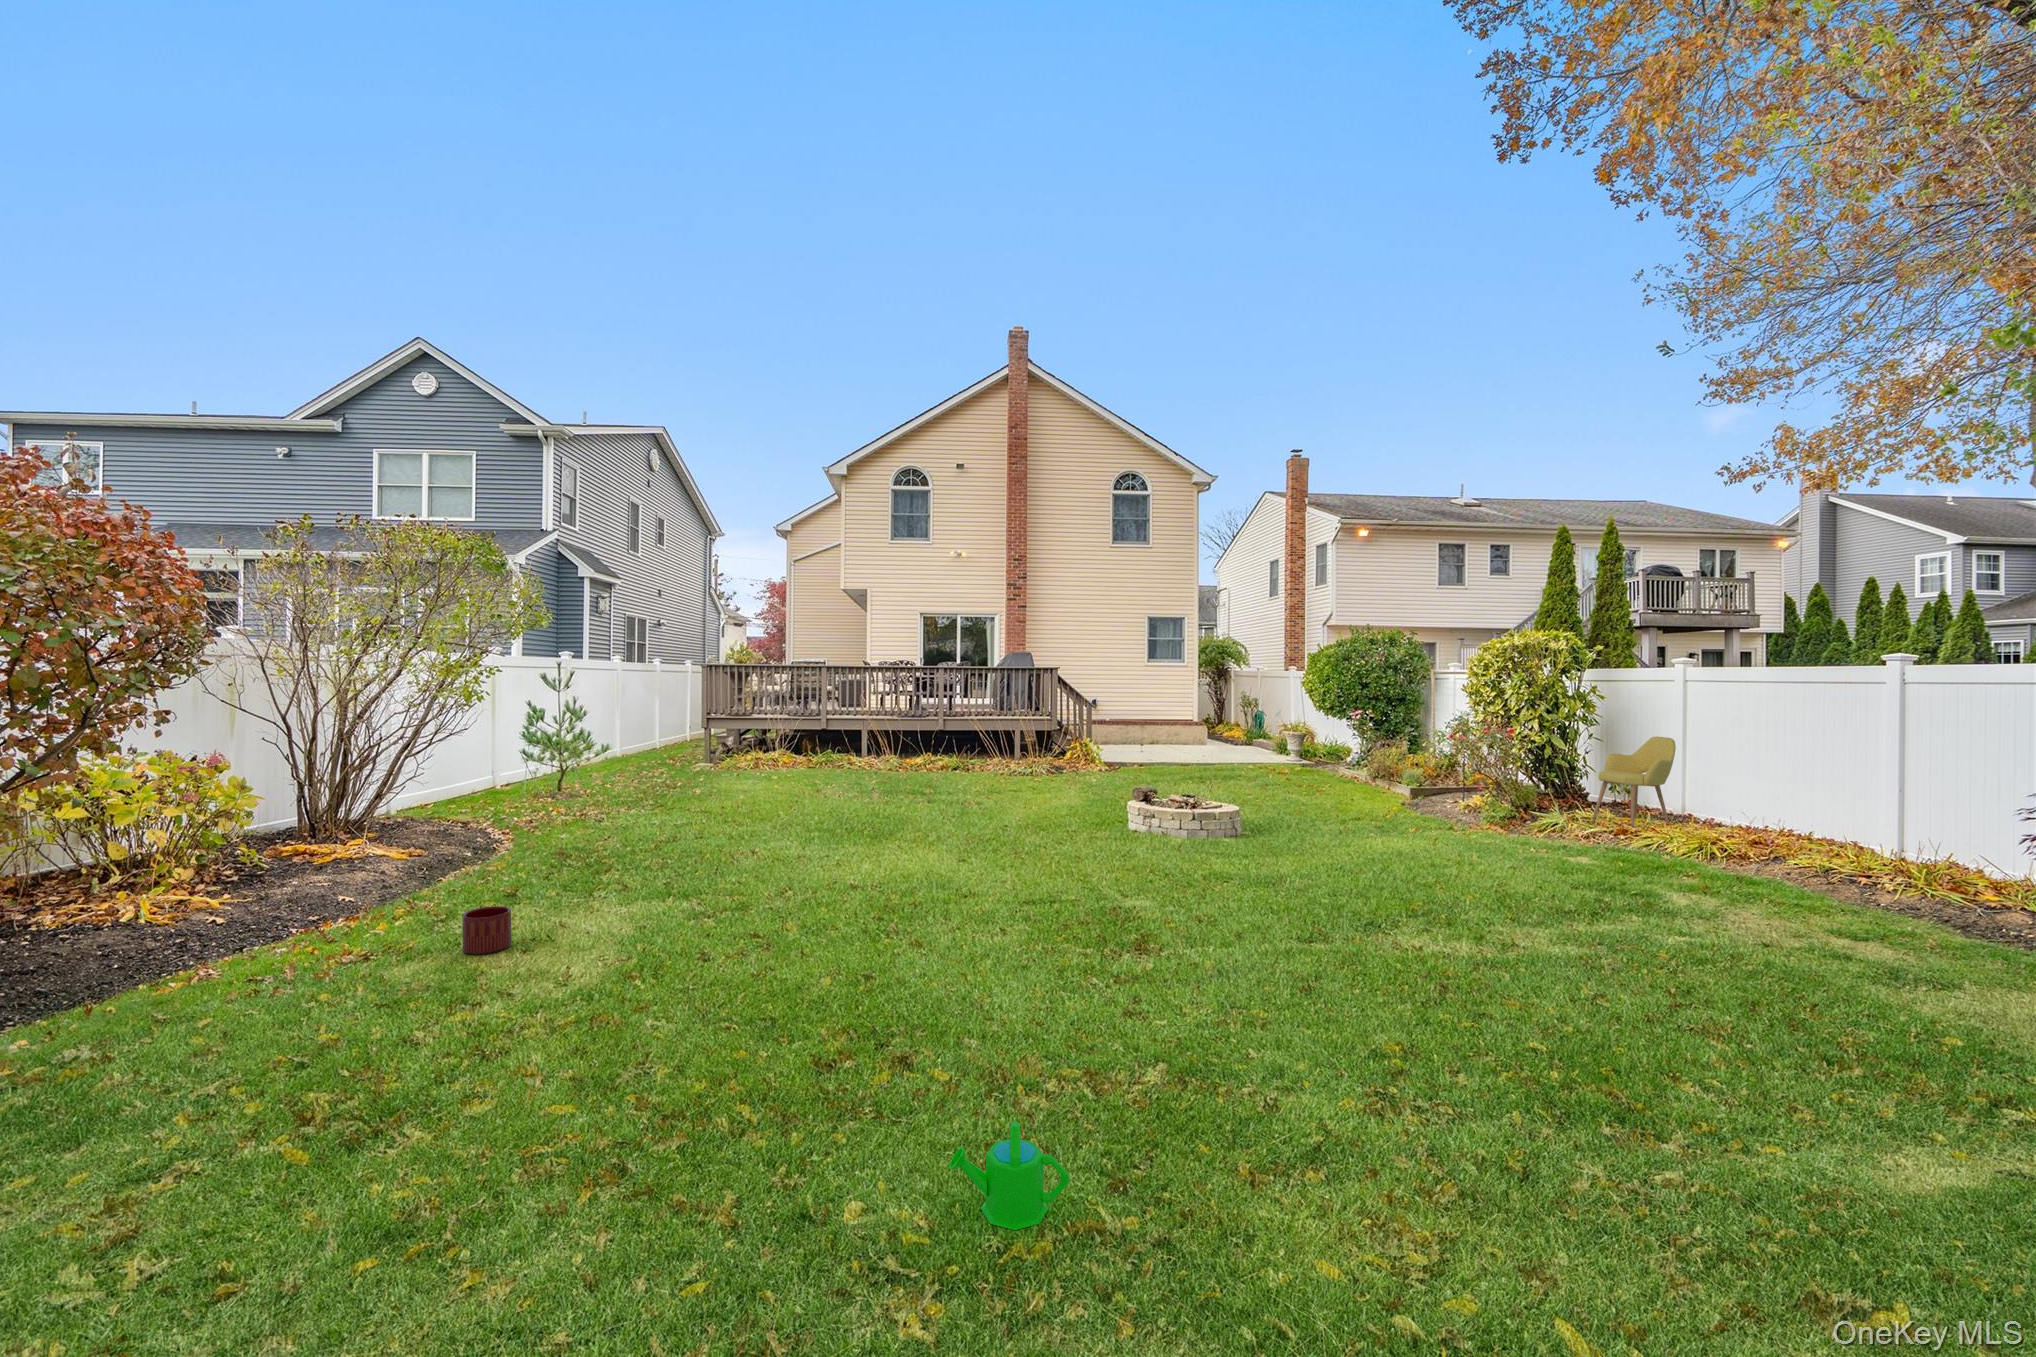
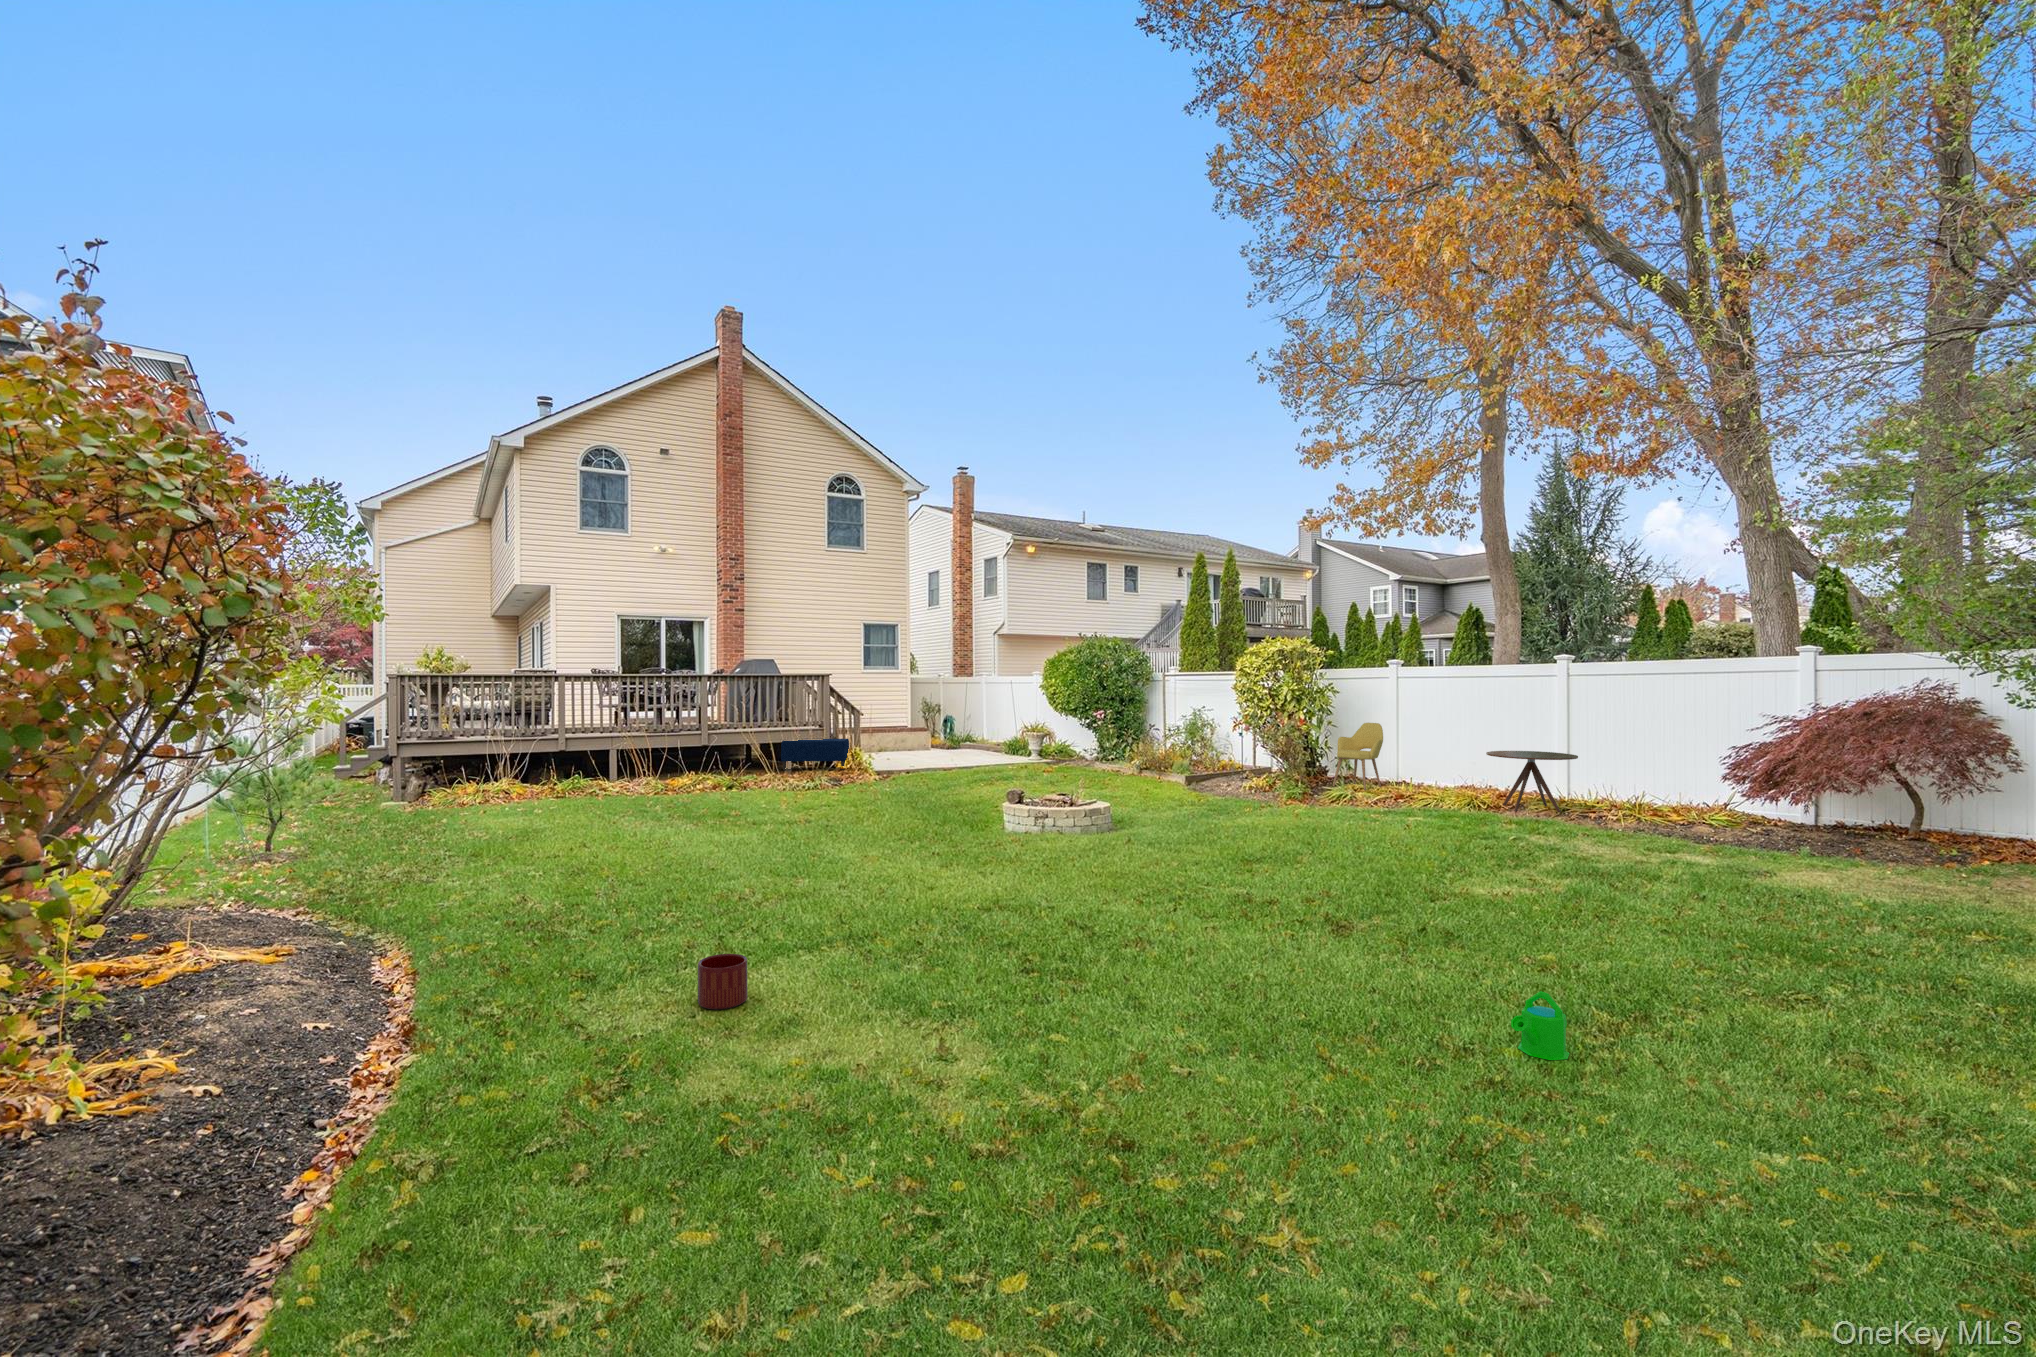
bench: none [1015,727,1081,759] -> present [781,739,849,771]
round table: none [1789,786,1960,889] -> present [1486,751,1578,812]

